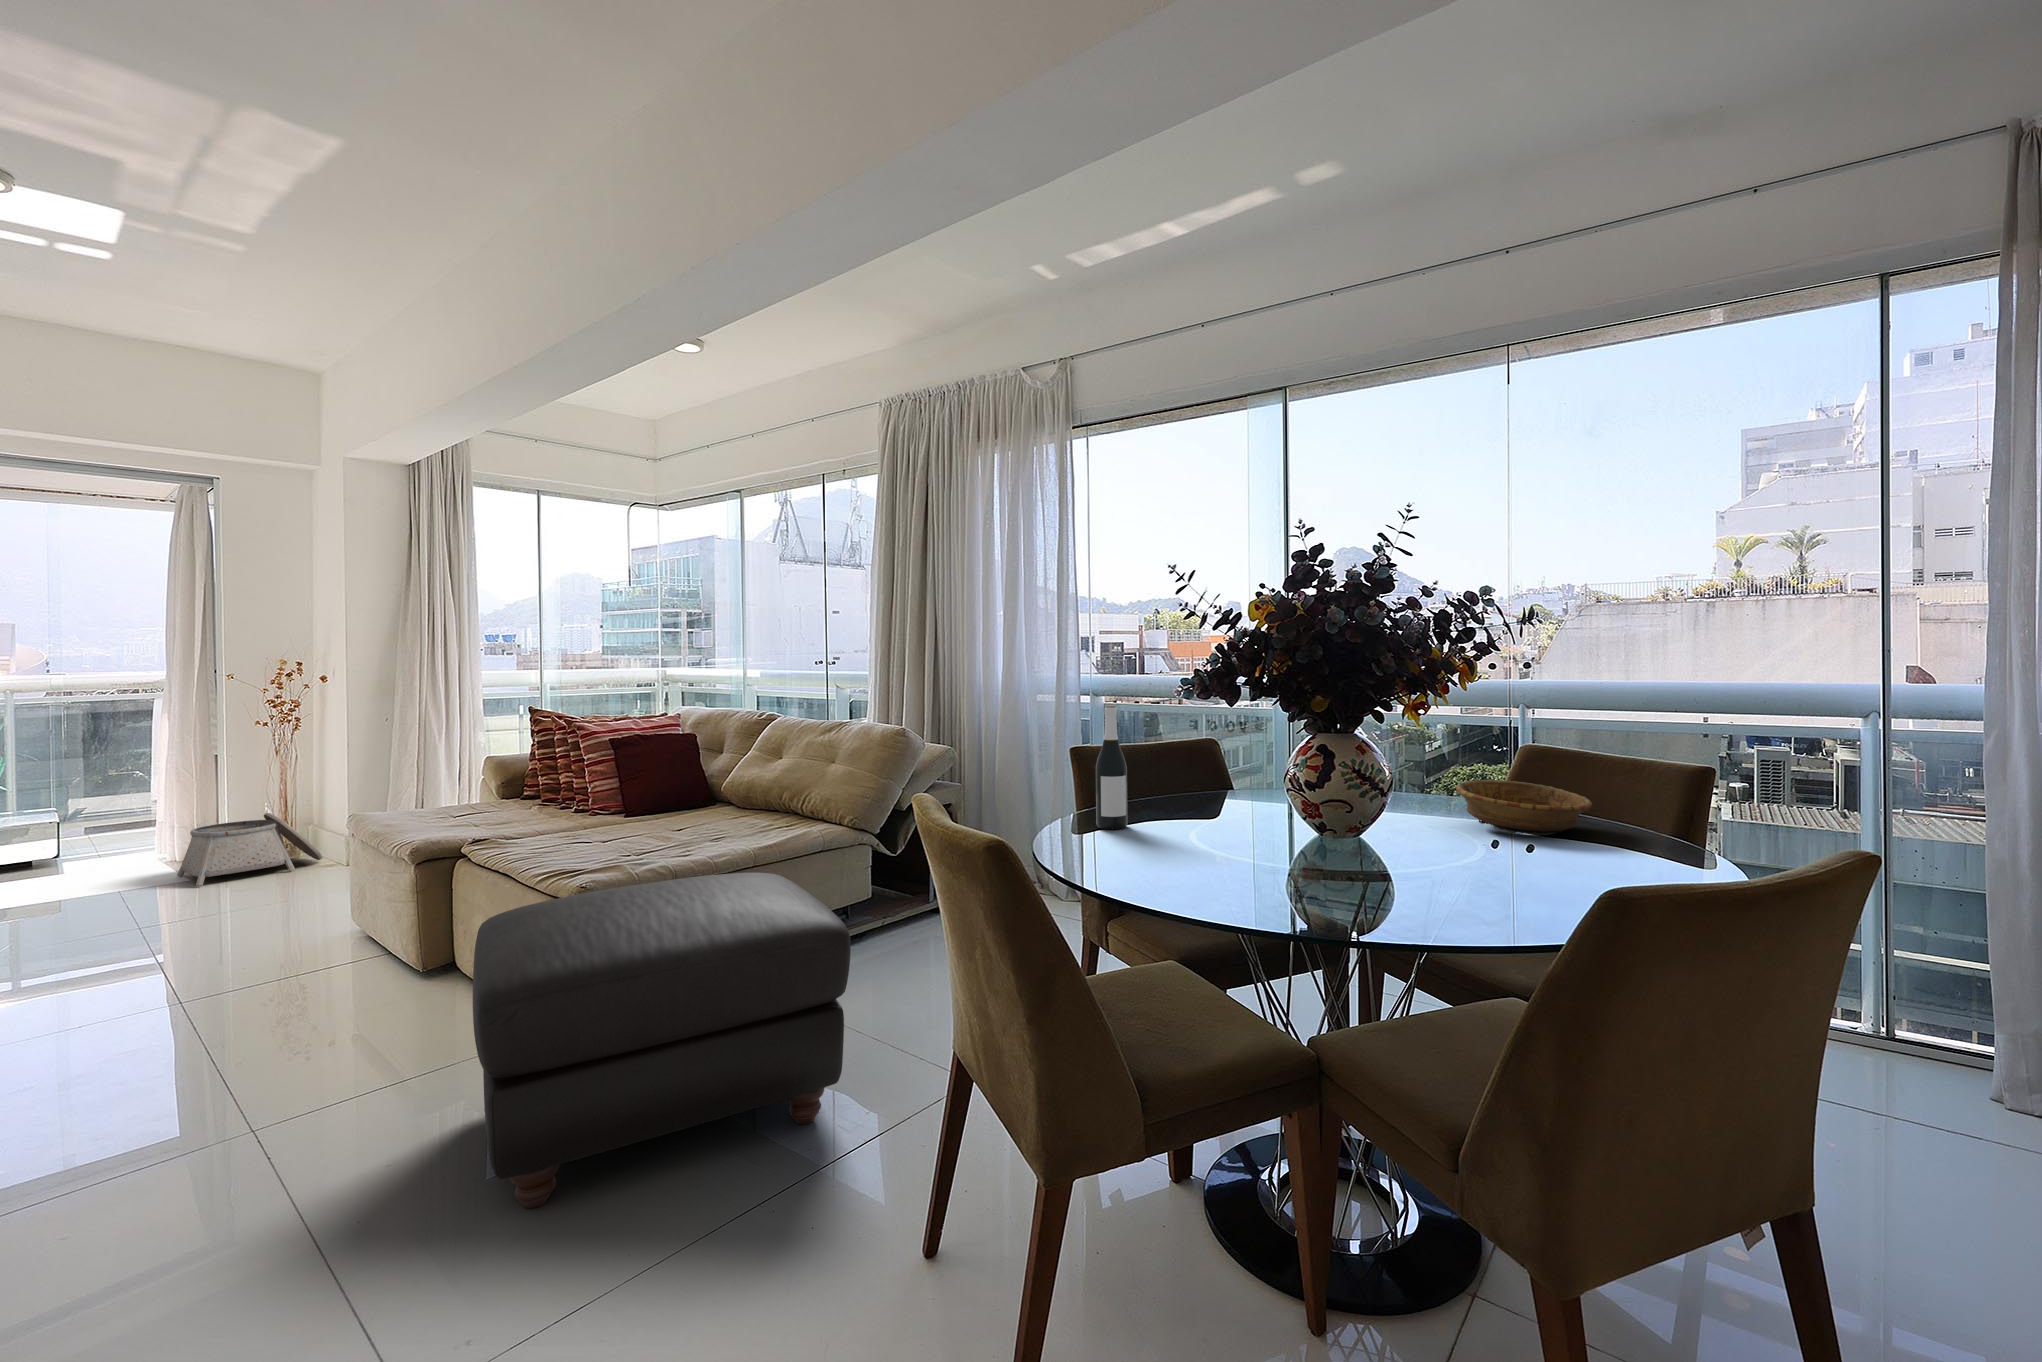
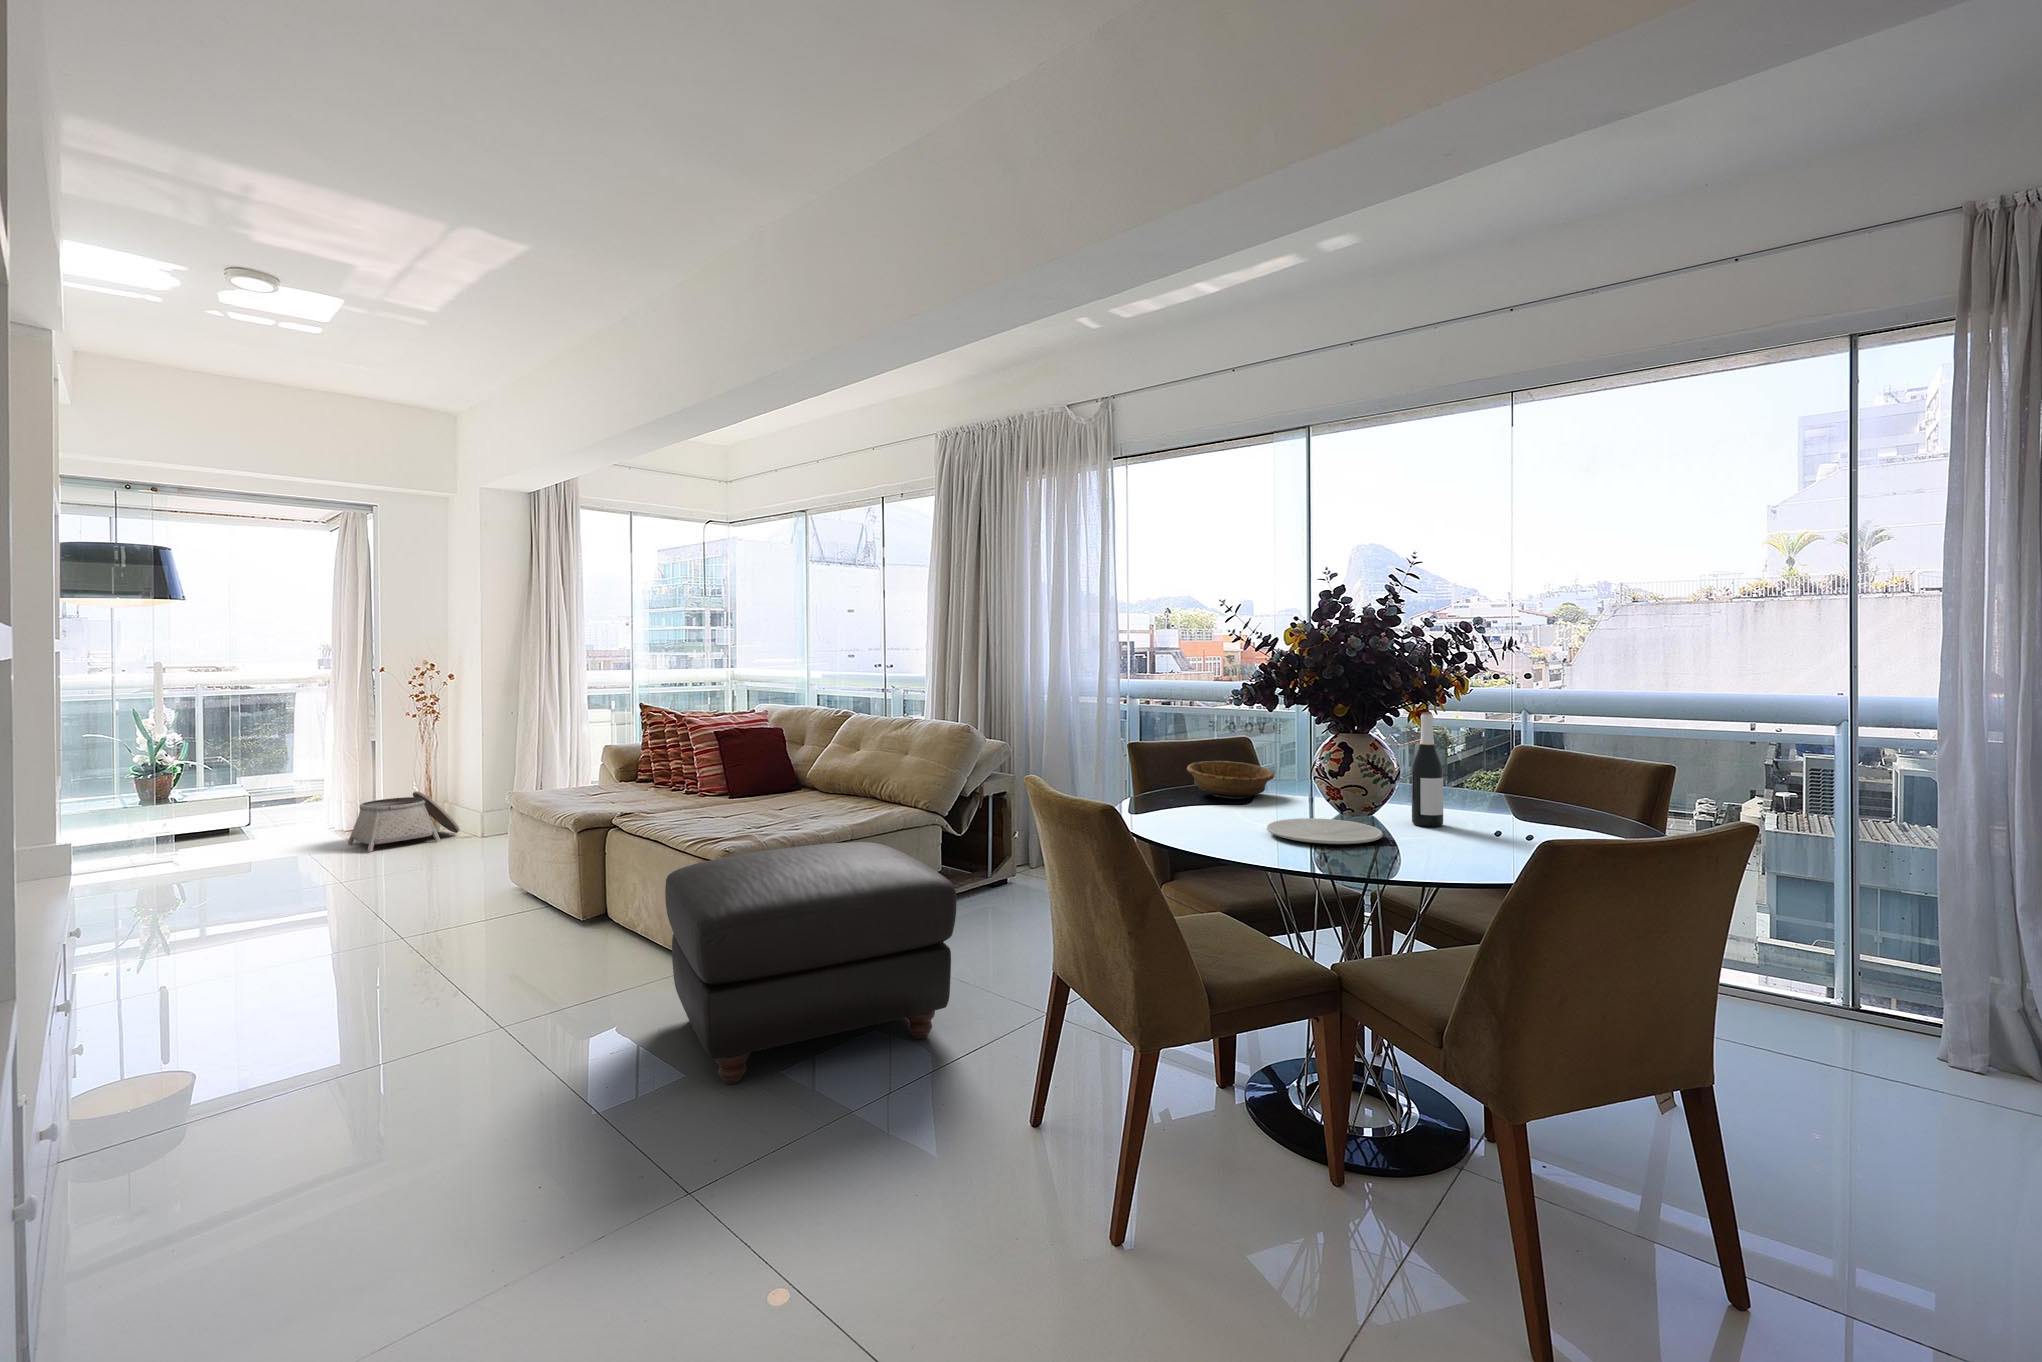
wine bottle: present [1096,706,1128,829] -> present [1412,713,1443,827]
decorative bowl: present [1456,780,1592,835] -> present [1187,761,1274,798]
plate: none [1229,840,1375,877] -> present [1267,818,1383,844]

